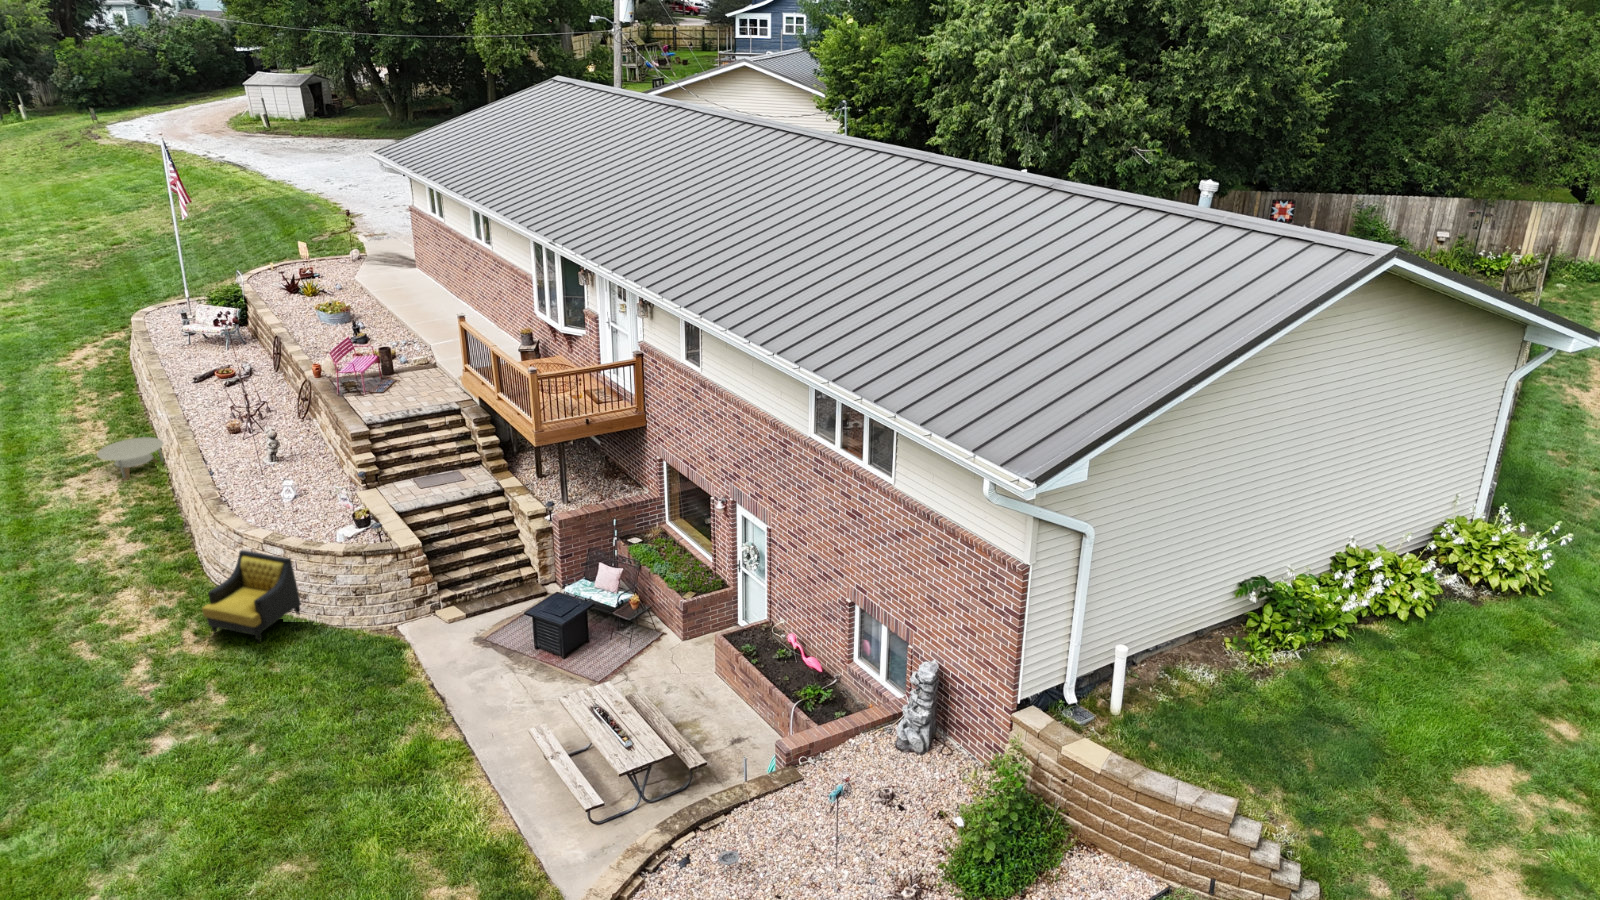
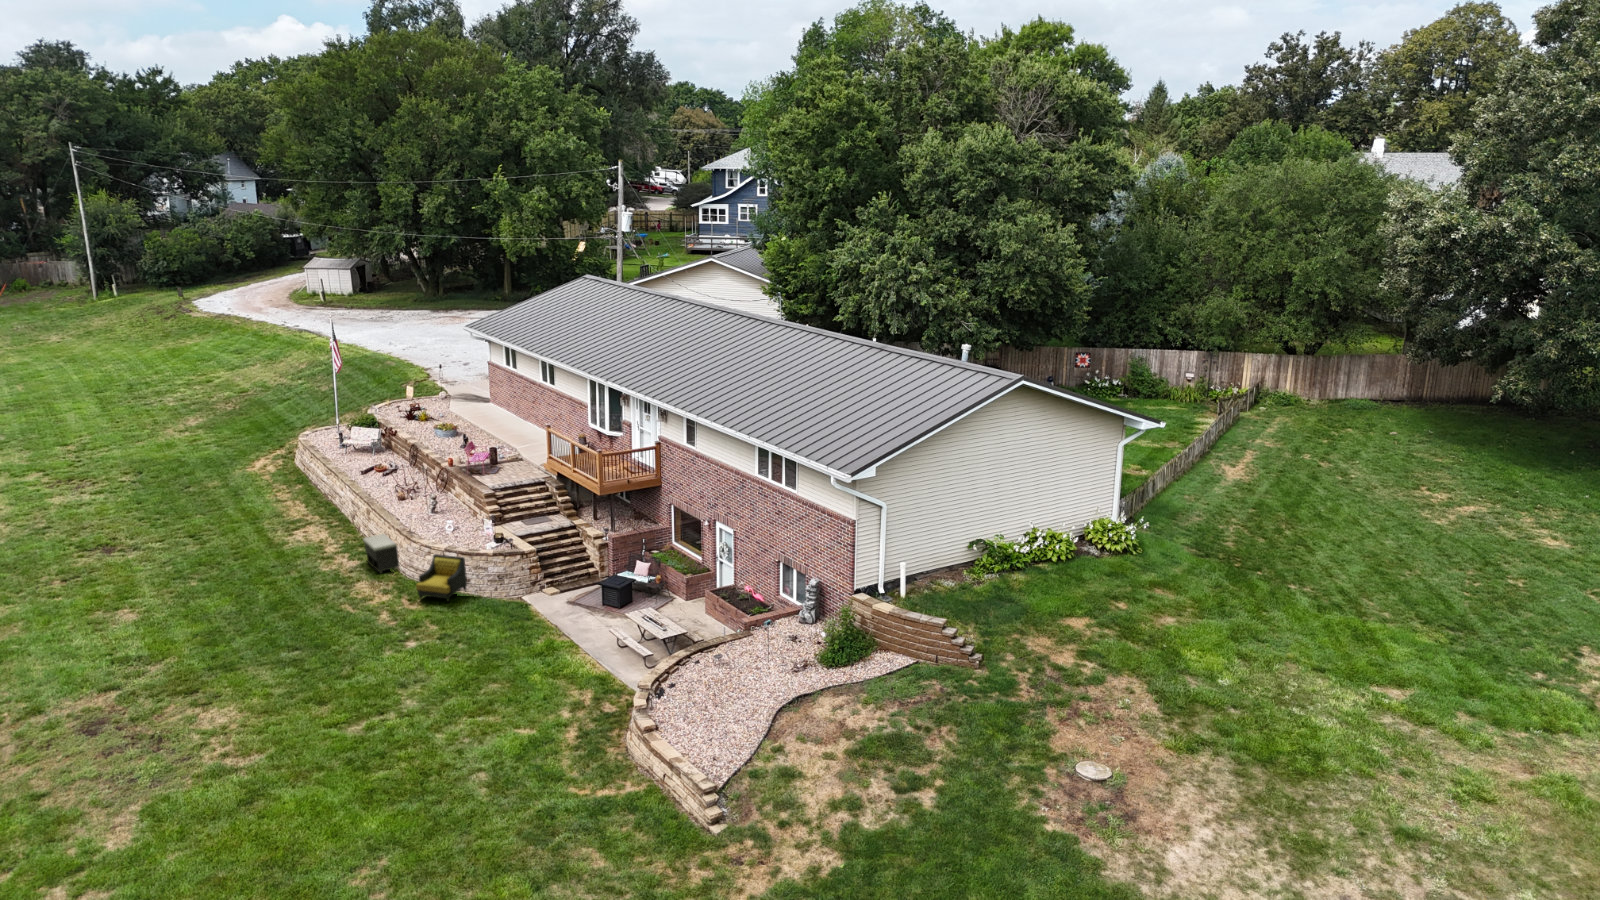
round table: present [97,437,163,481] -> none [311,506,351,531]
storage bench: none [143,499,204,570] -> present [363,534,399,572]

